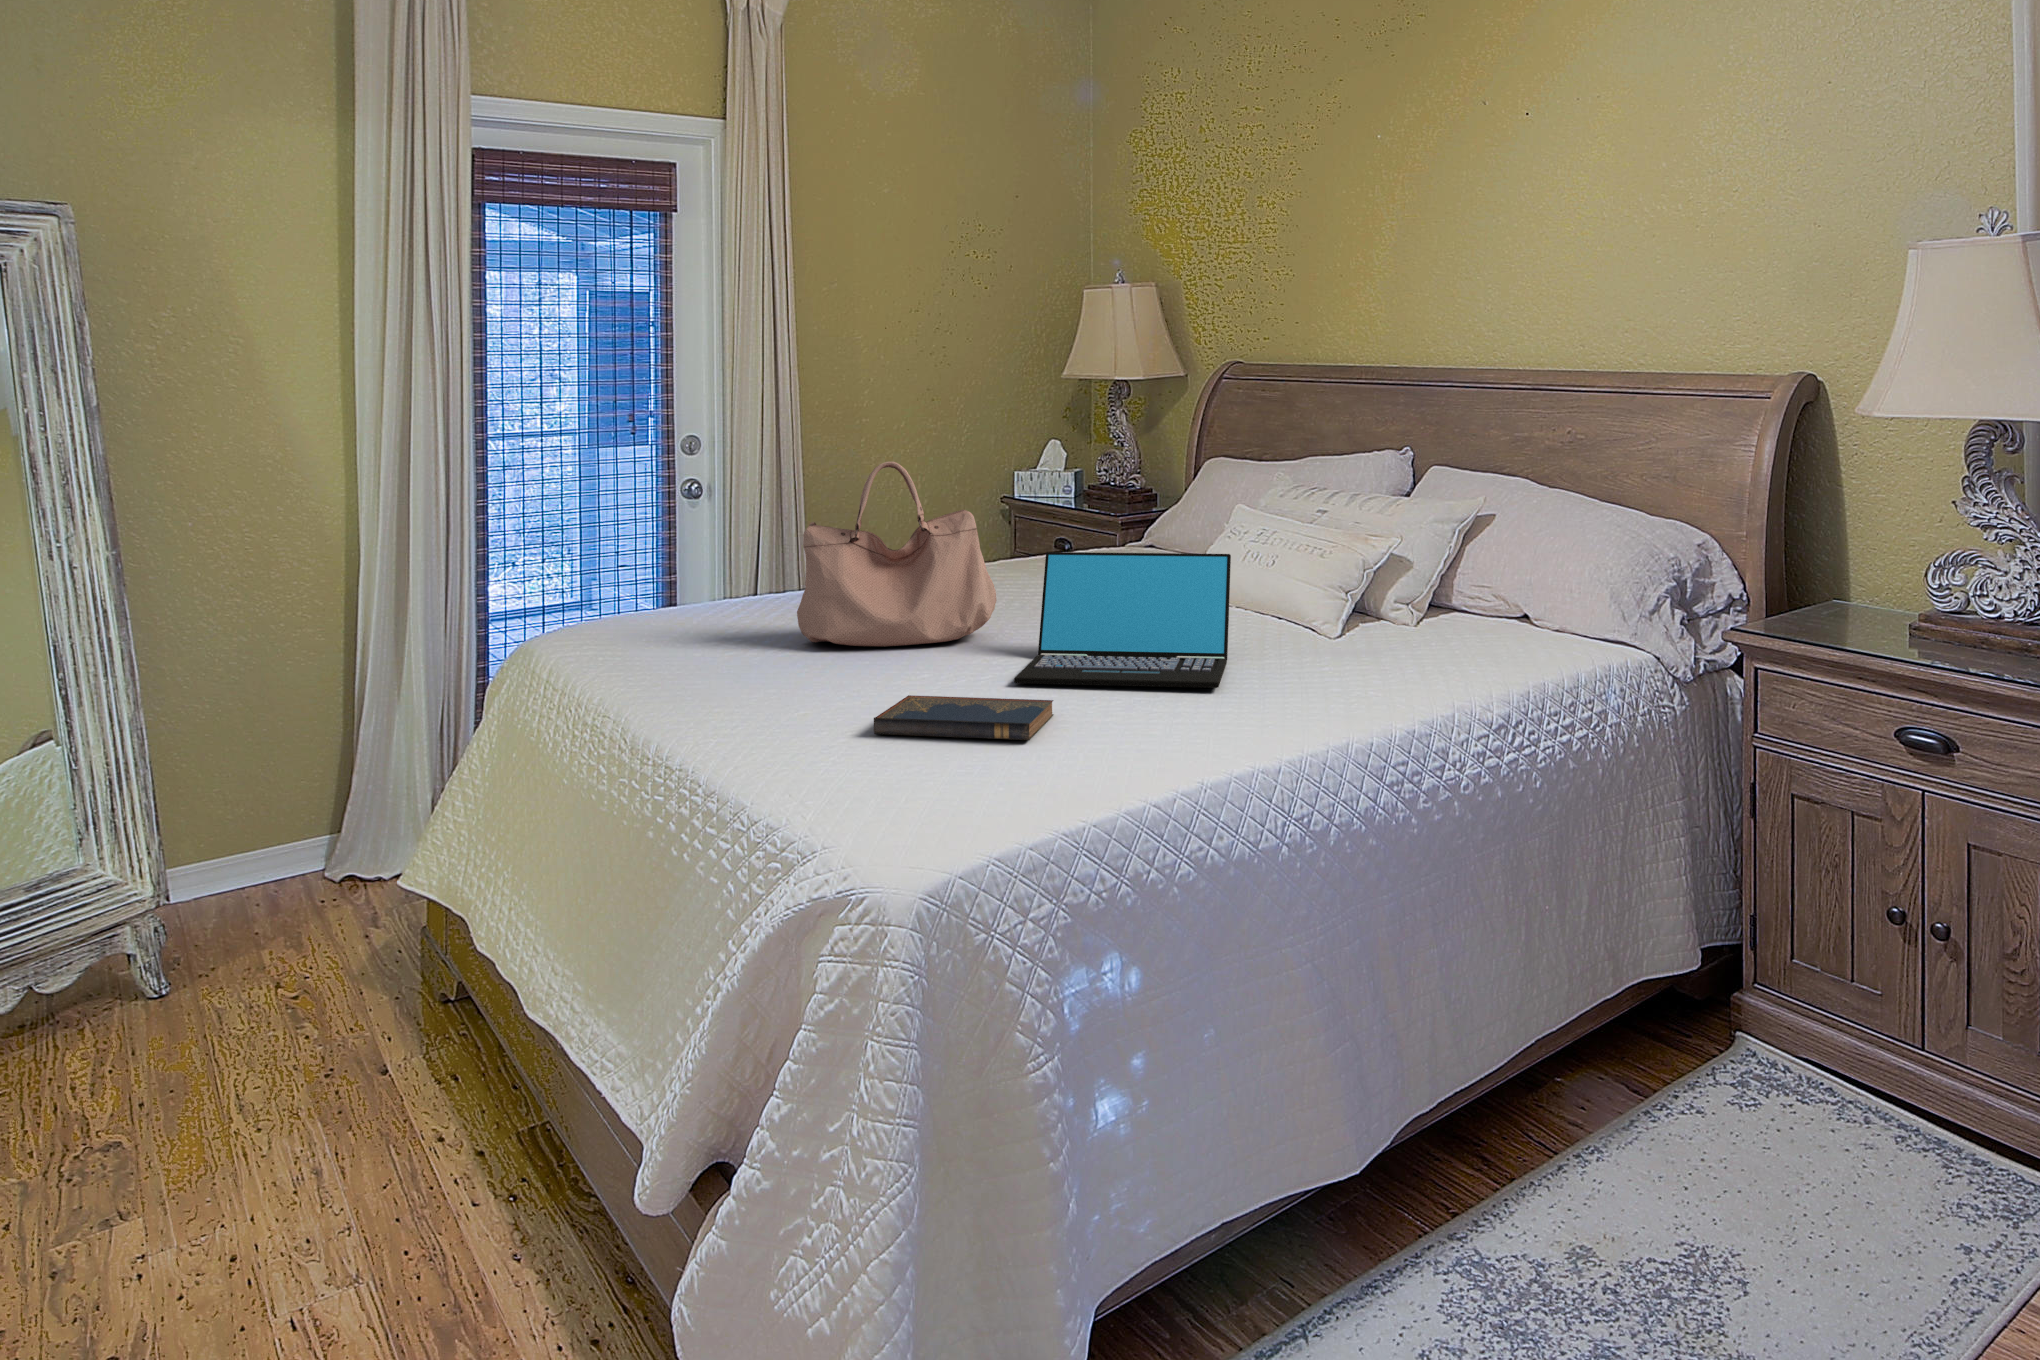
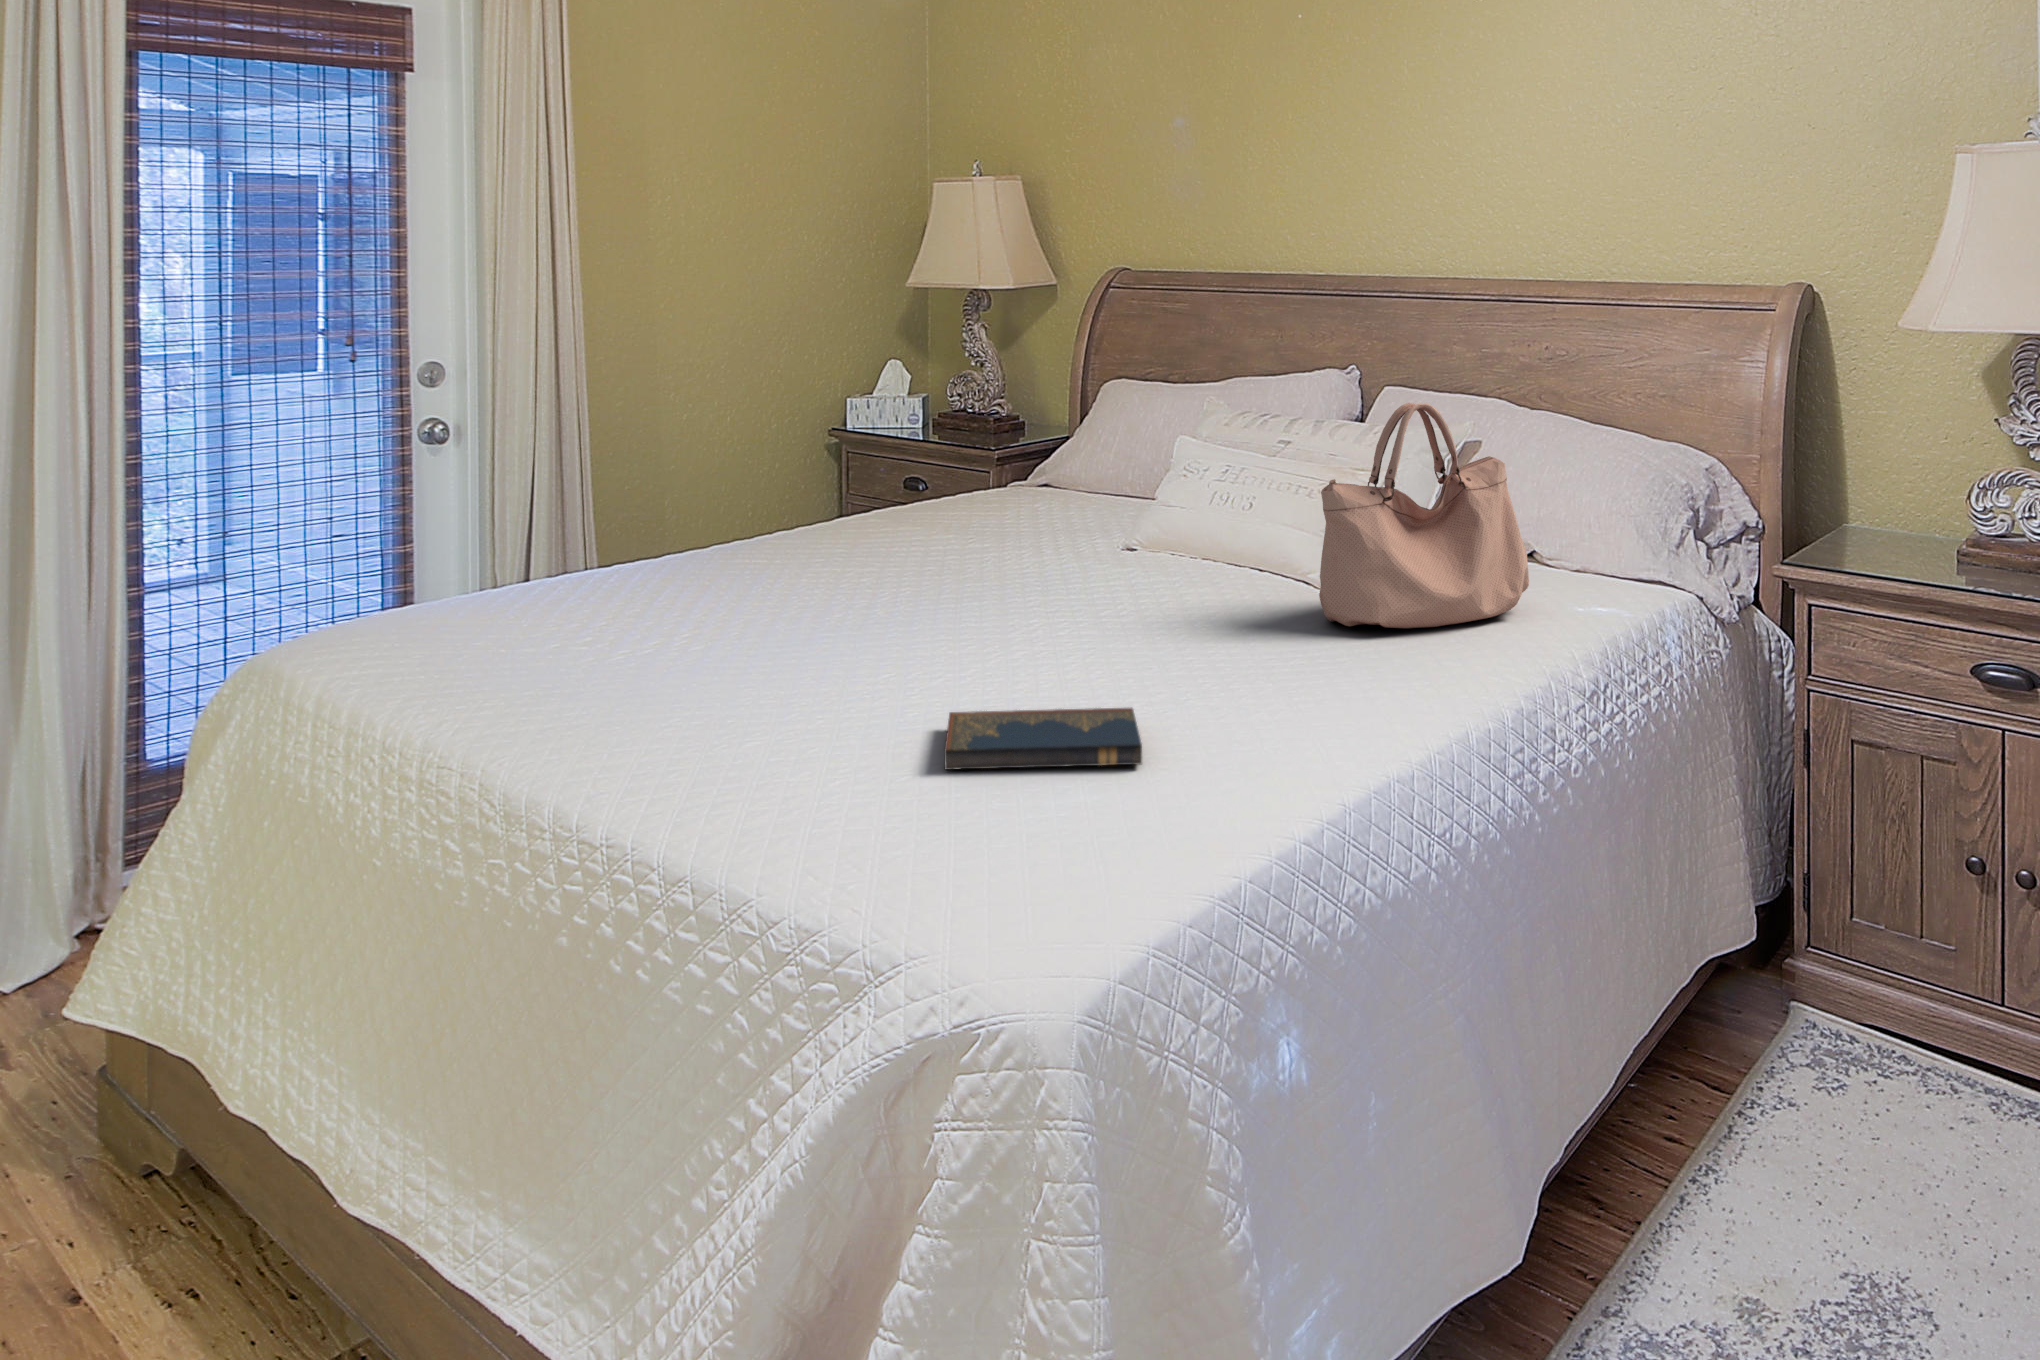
handbag: present [797,462,997,647] -> present [1319,403,1529,628]
laptop: present [1014,552,1231,688] -> none [1034,508,1292,683]

